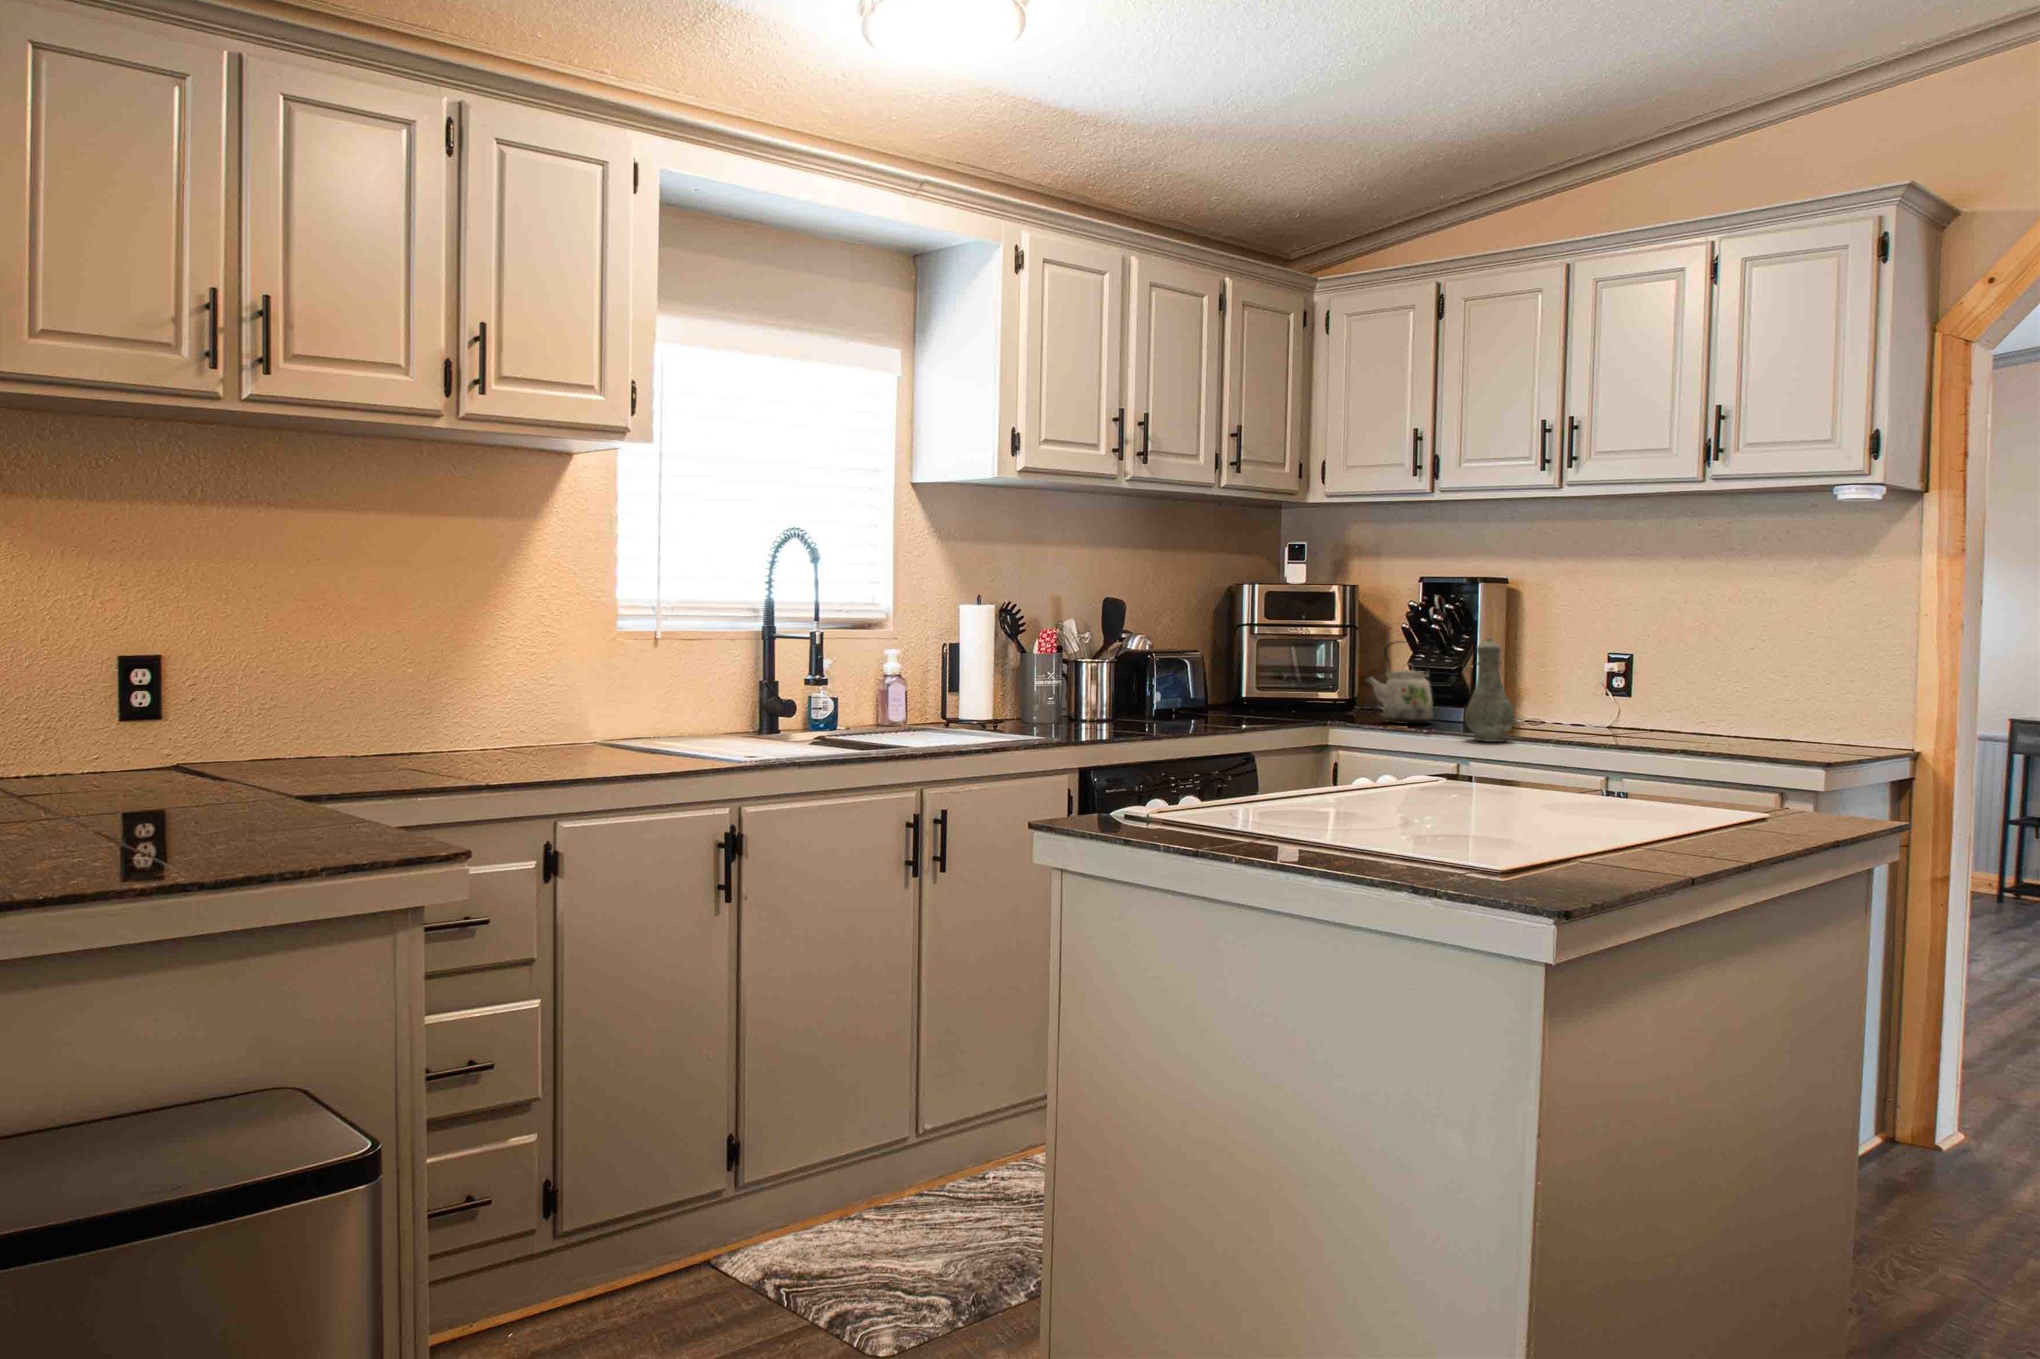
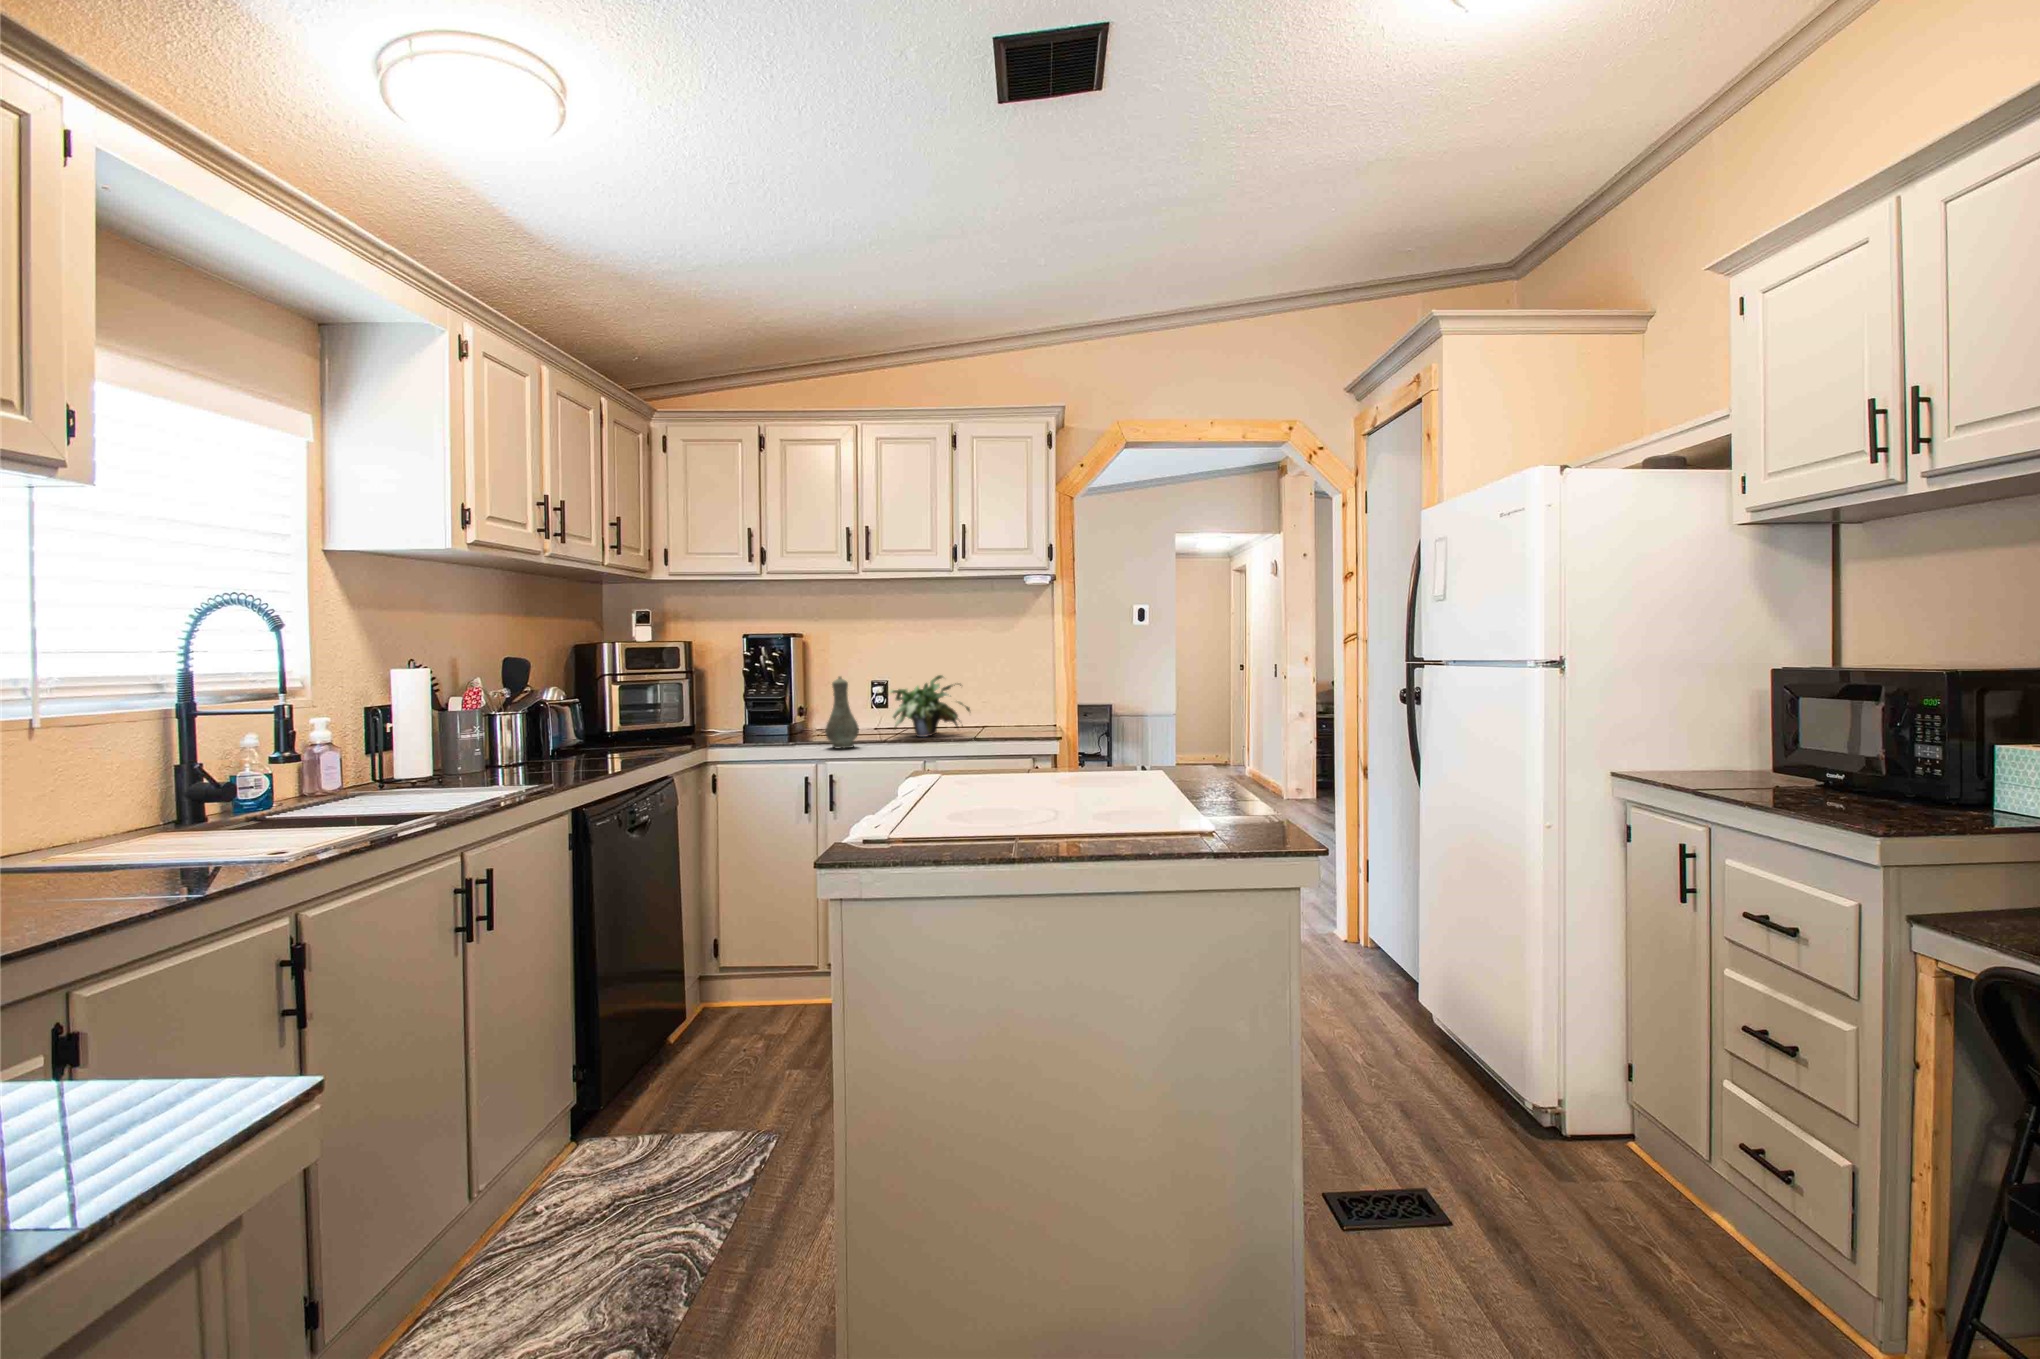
kettle: present [1366,641,1433,724] -> none [726,681,776,742]
potted plant: none [1582,645,1719,740] -> present [890,675,970,737]

